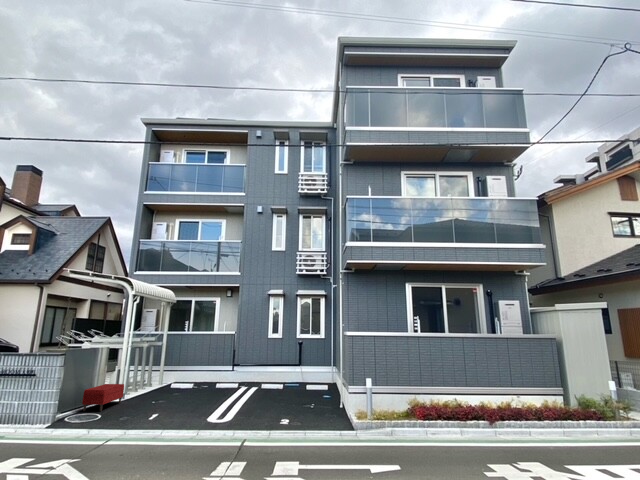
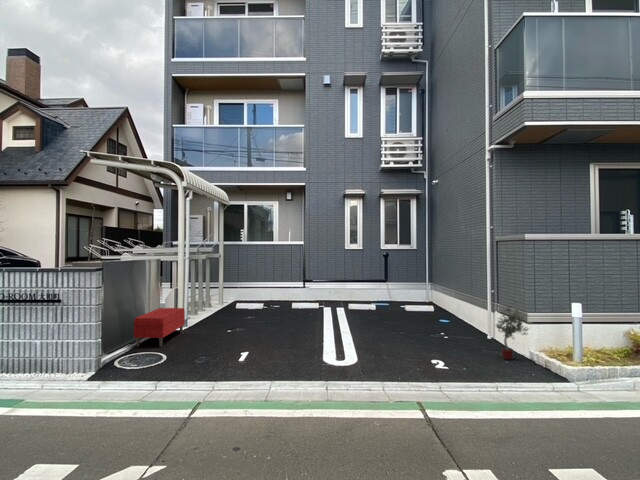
potted tree: none [330,381,350,420] -> present [496,307,528,360]

